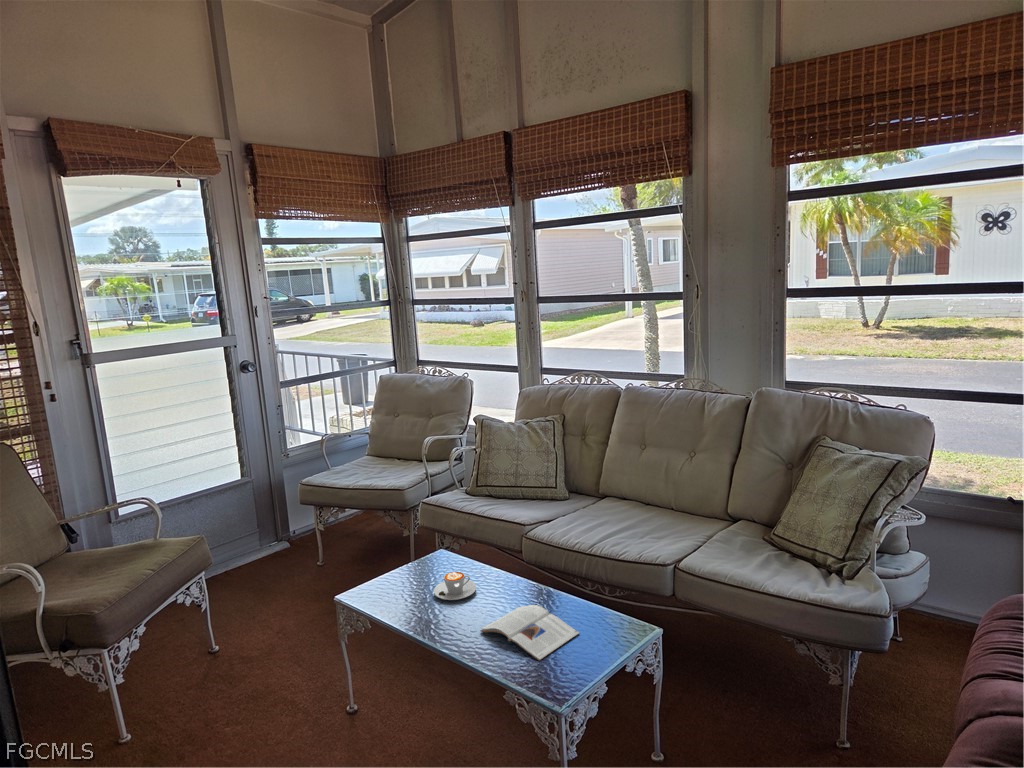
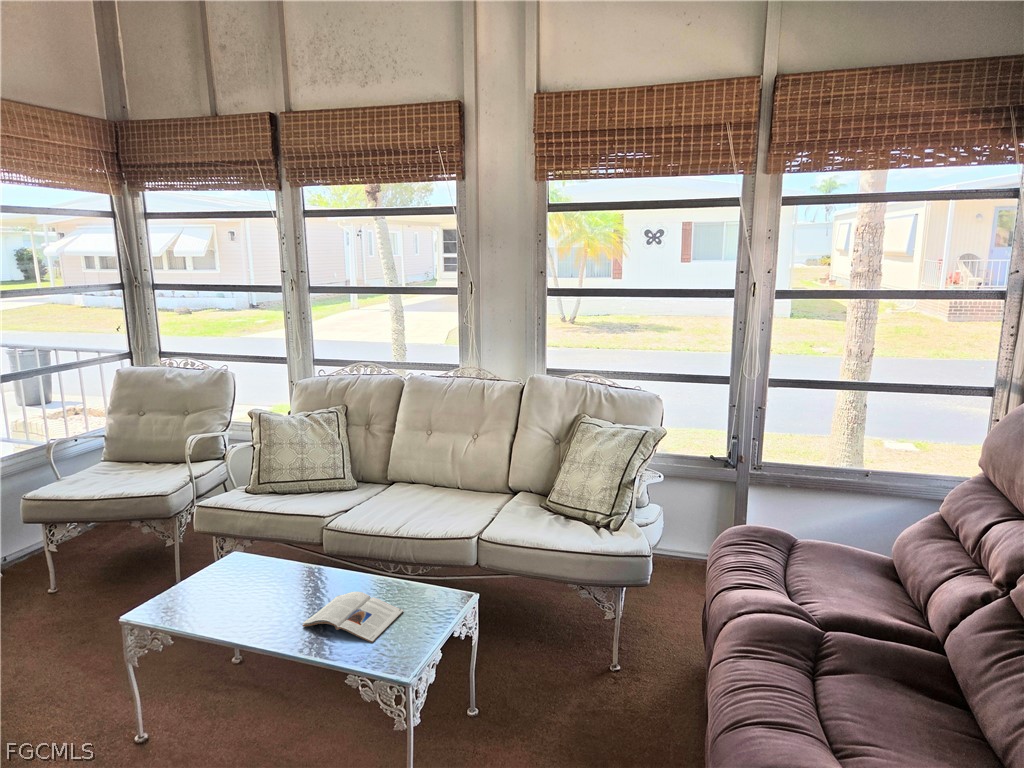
coffee cup: present [434,572,476,600] -> none [238,572,285,602]

